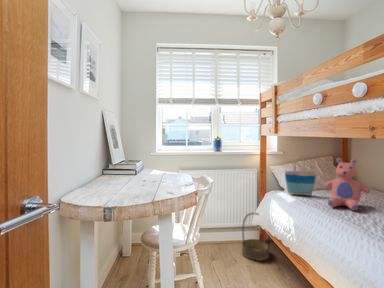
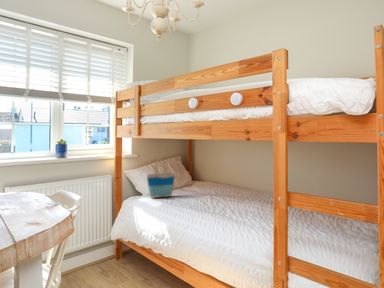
teddy bear: present [324,158,370,210] -> none [185,158,220,203]
basket: present [242,213,270,261] -> none [100,225,133,279]

